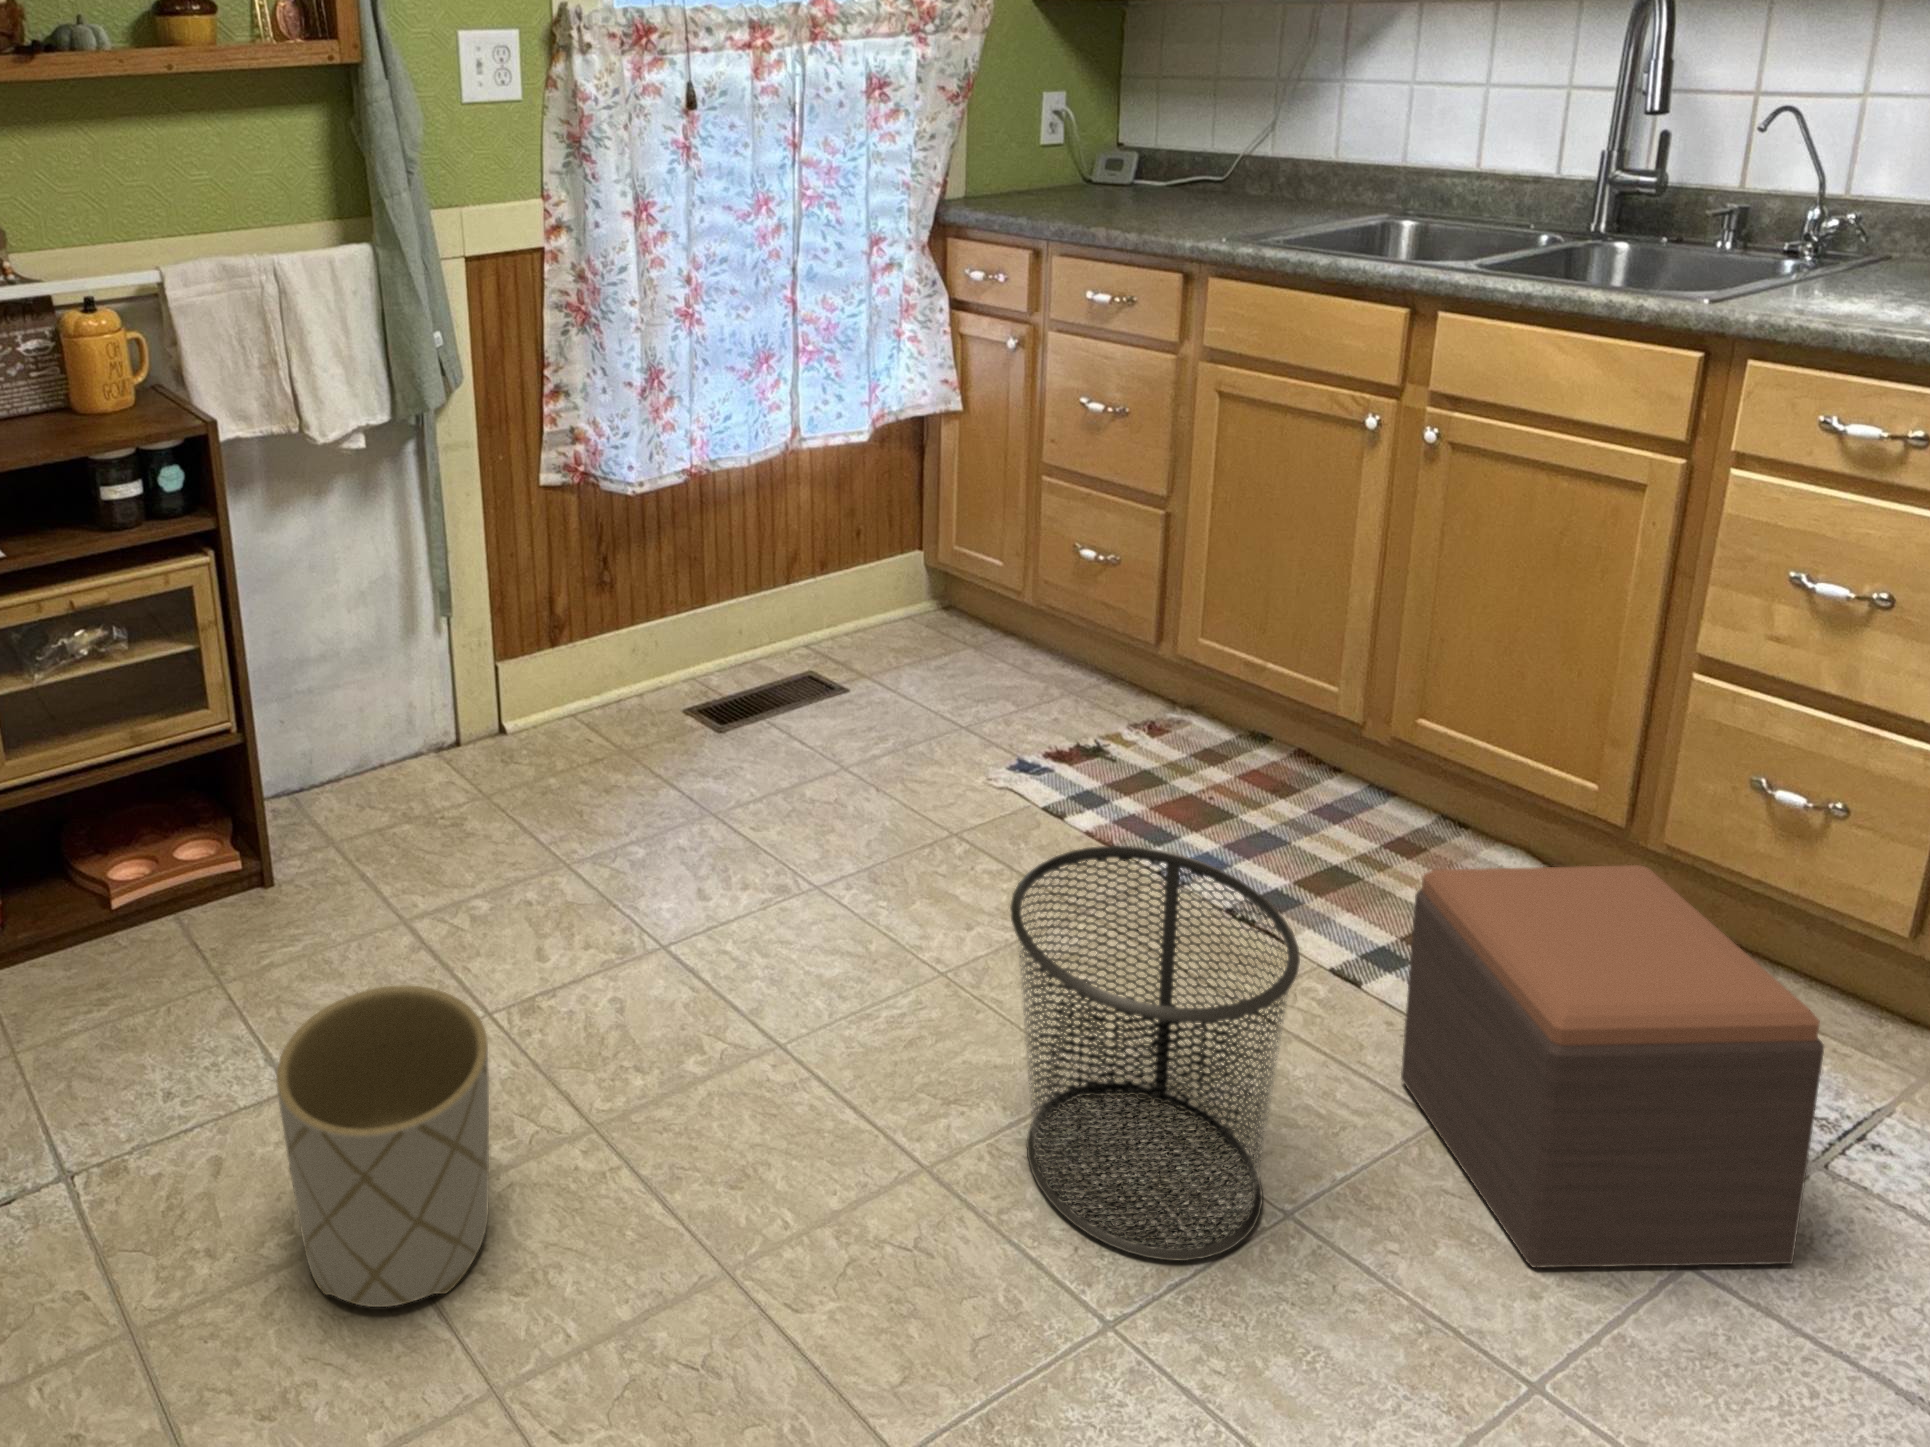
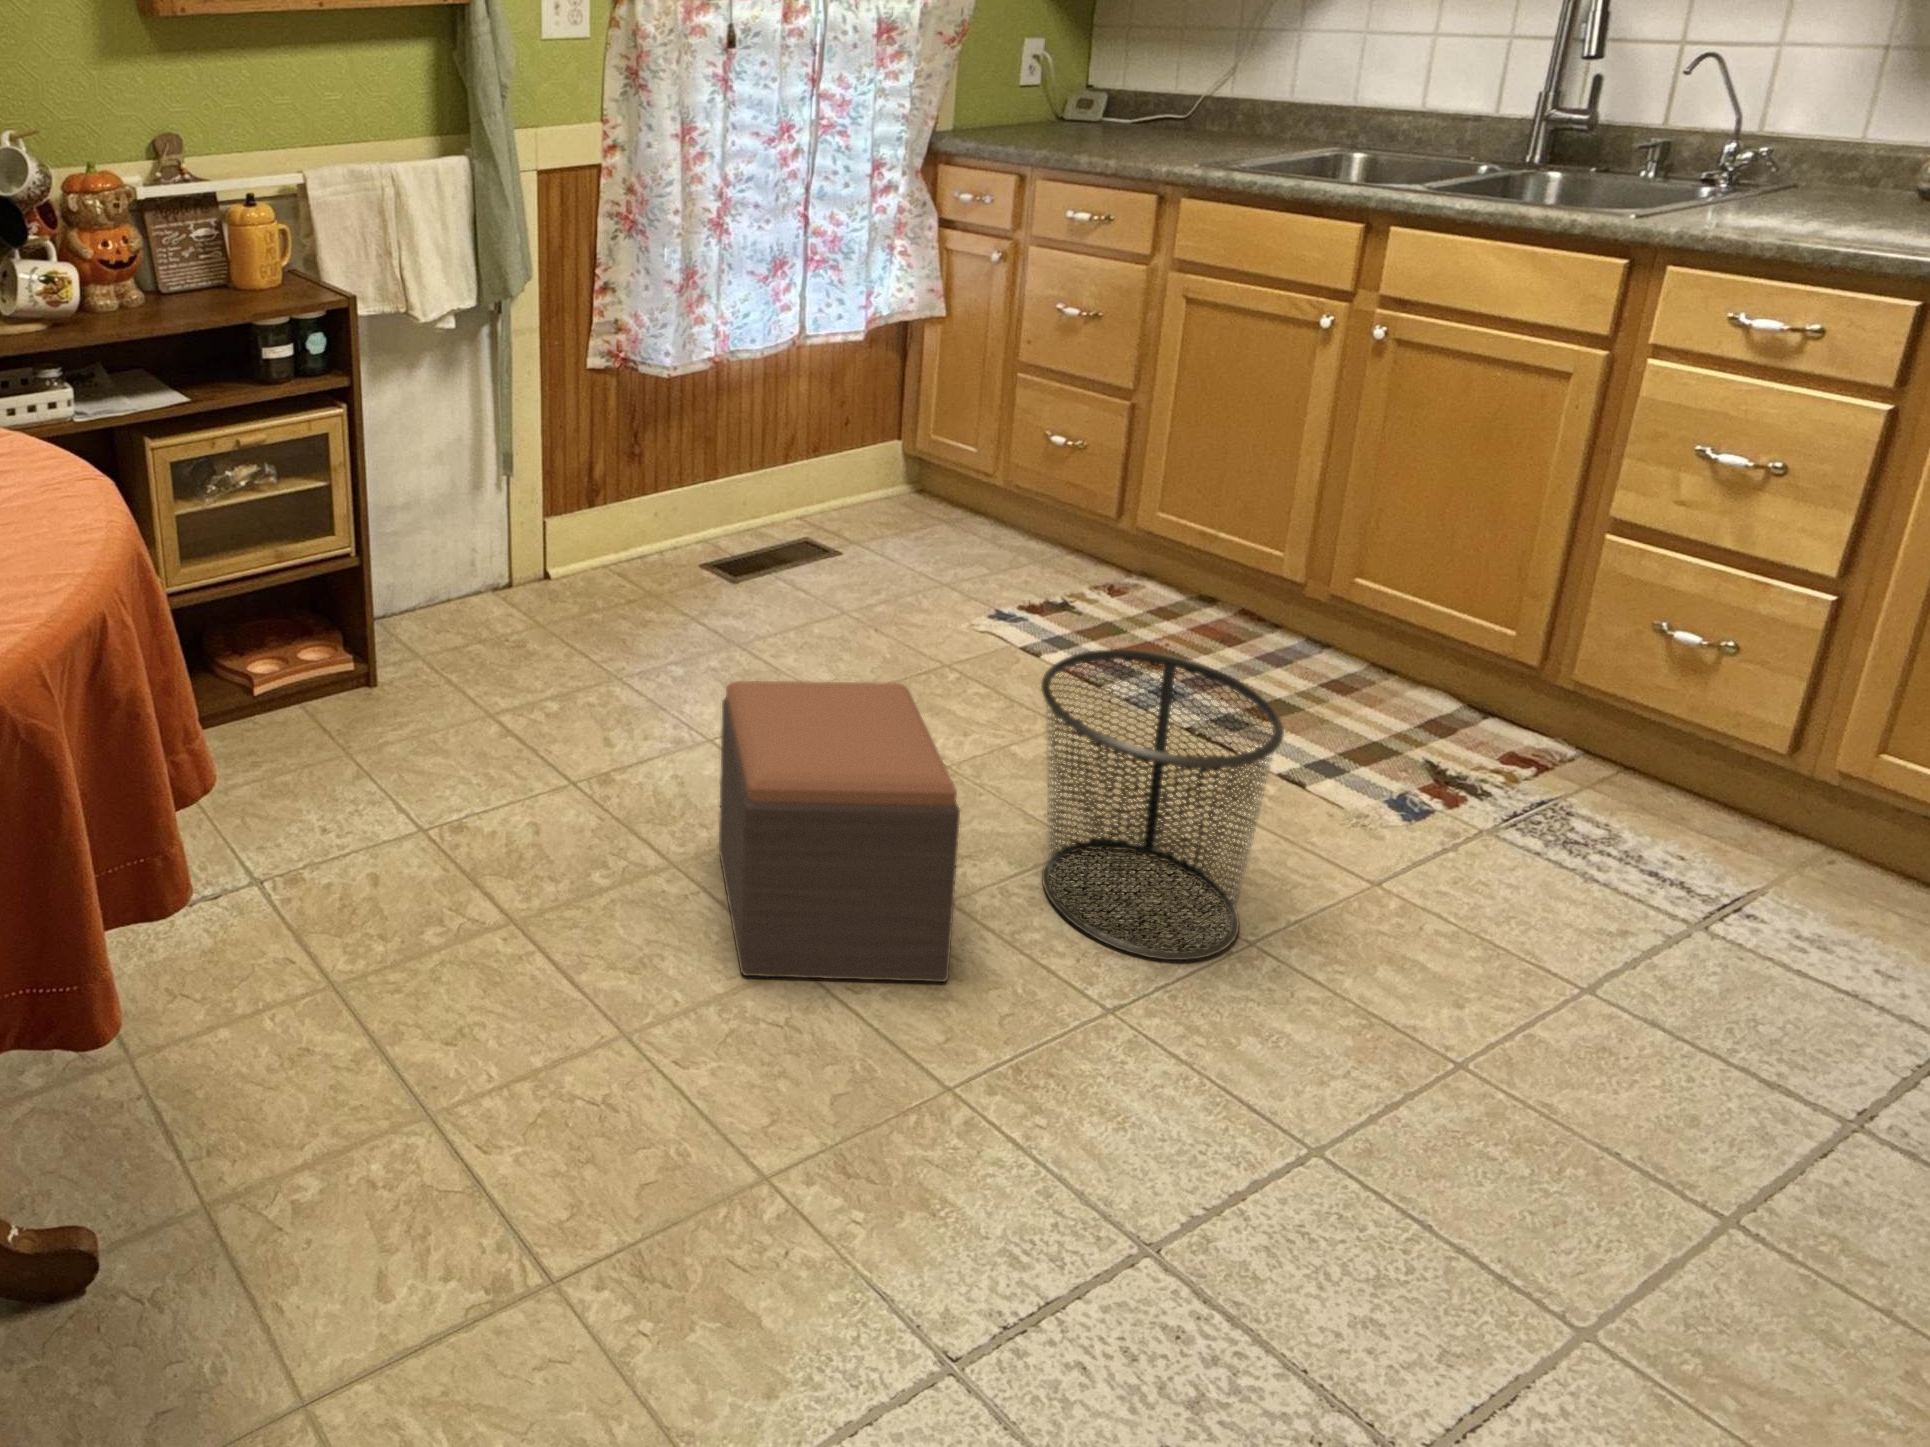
footstool: present [1401,865,1824,1268] -> present [719,681,960,982]
planter: present [276,985,489,1307] -> none [467,733,629,963]

